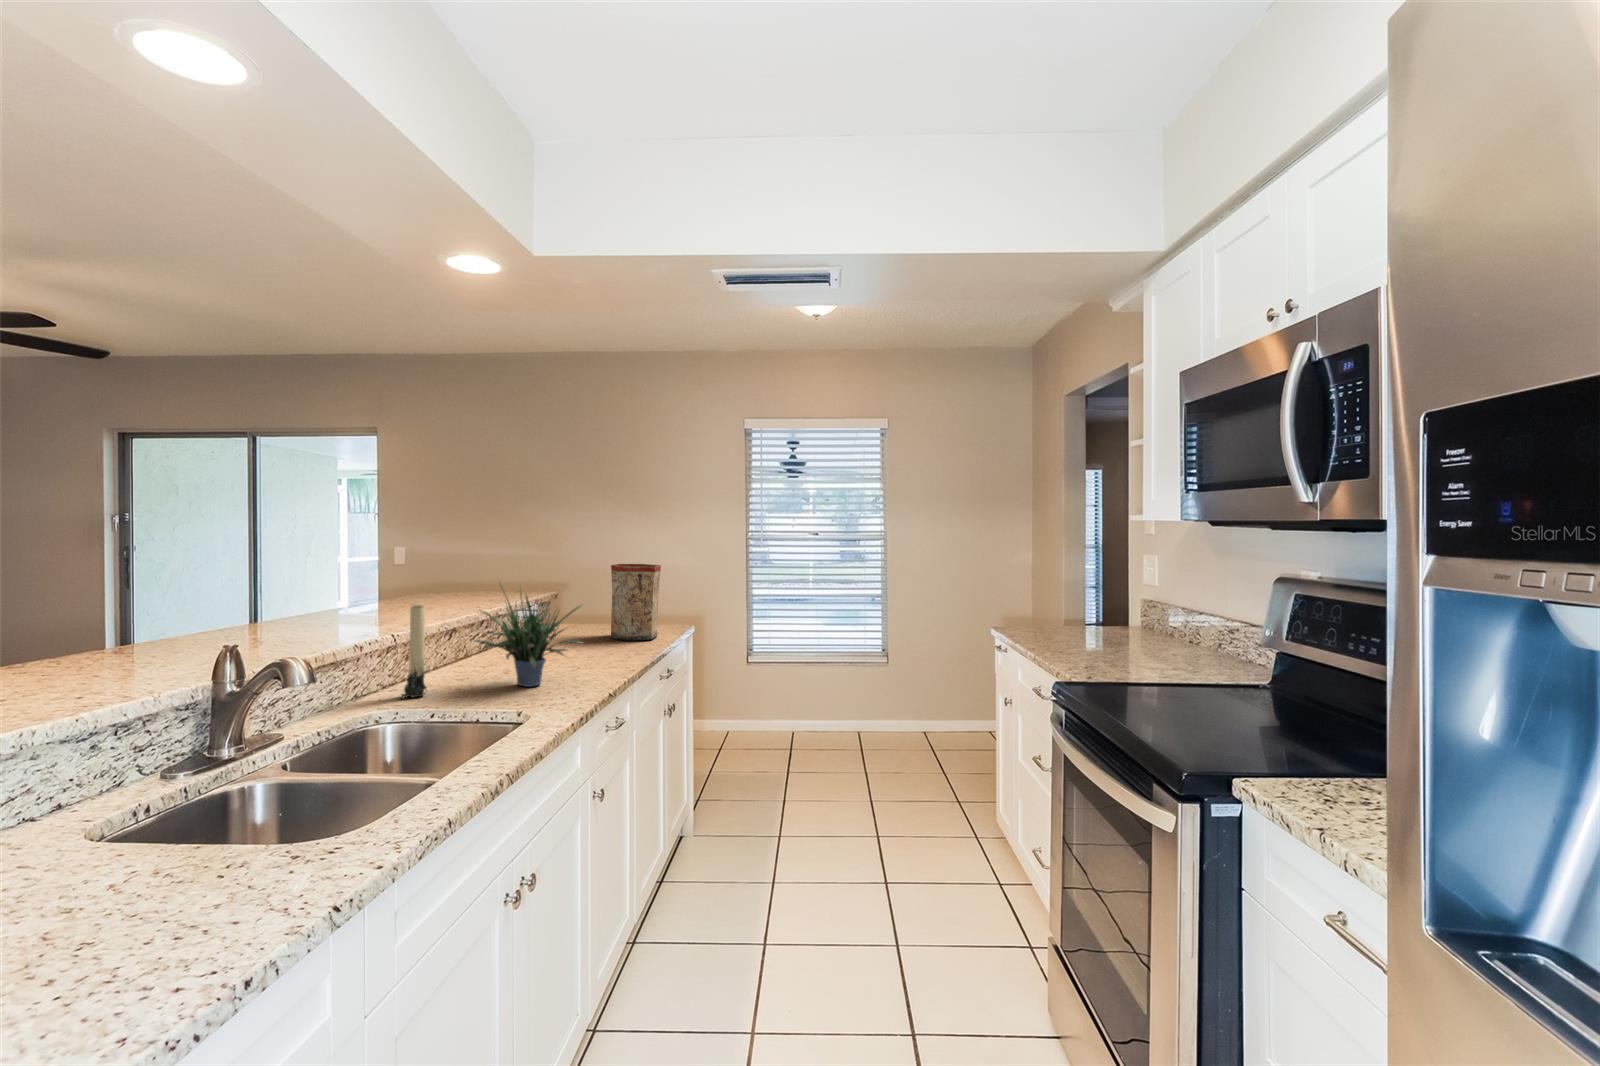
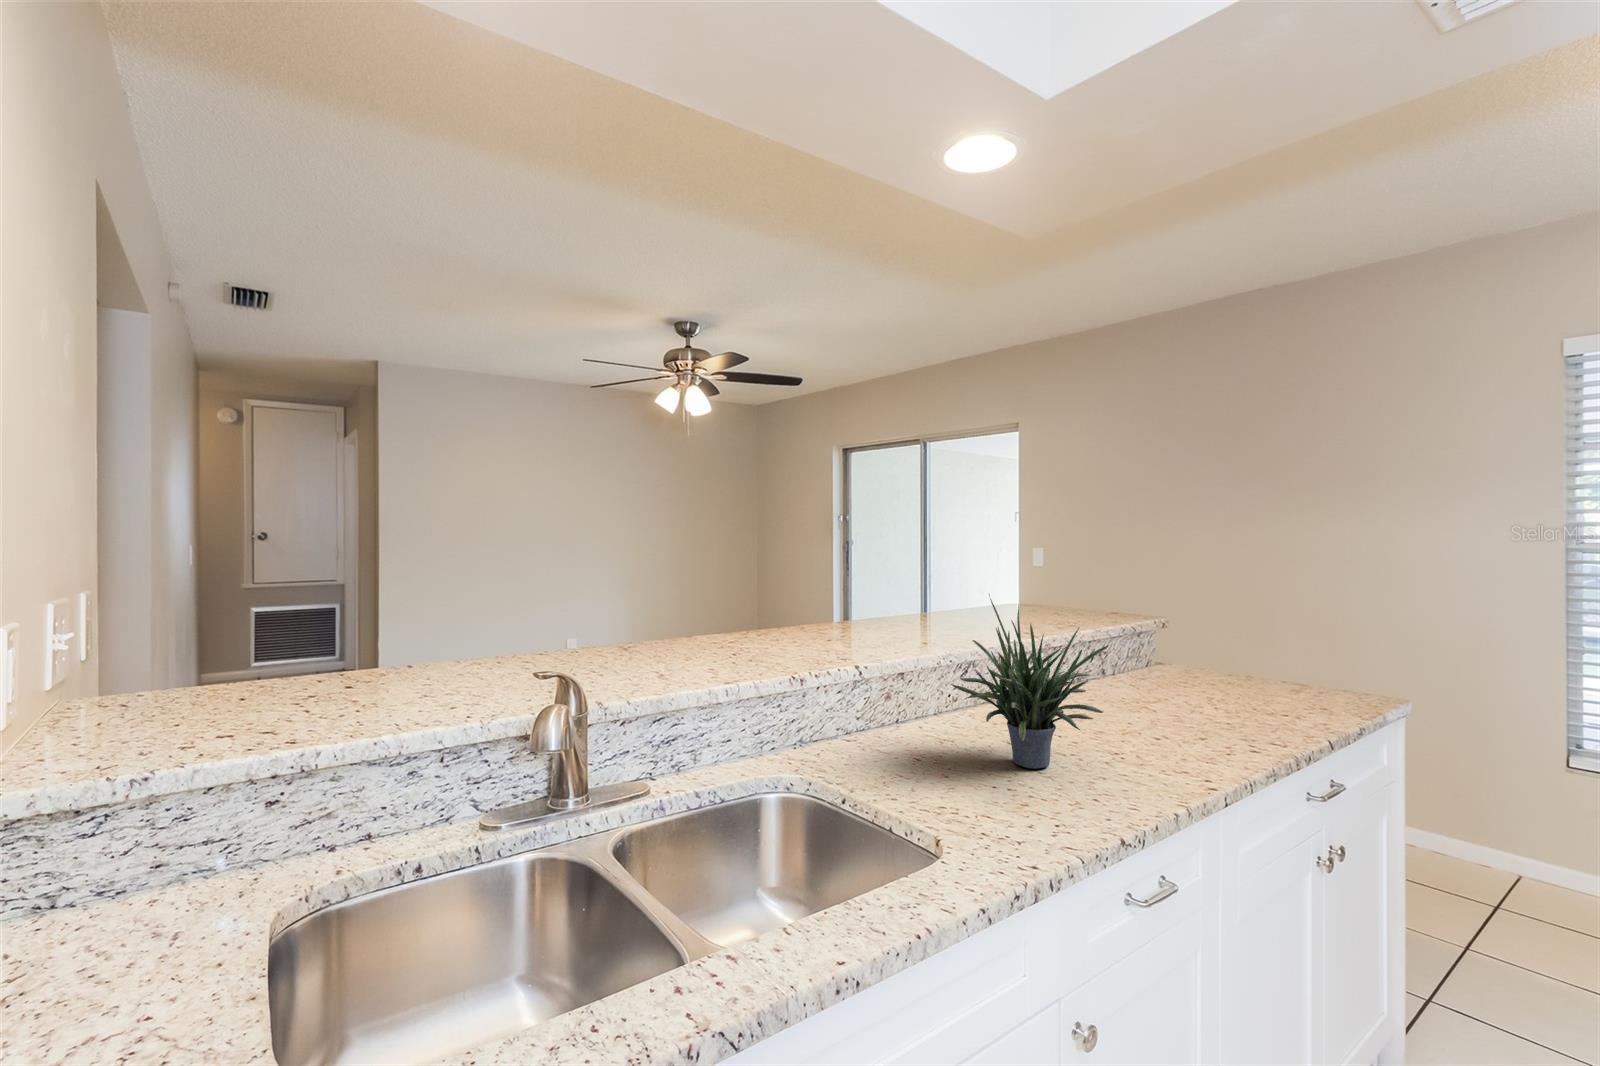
vase: present [611,564,661,641] -> none [1236,580,1332,708]
candle: present [401,603,427,699] -> none [845,627,882,756]

